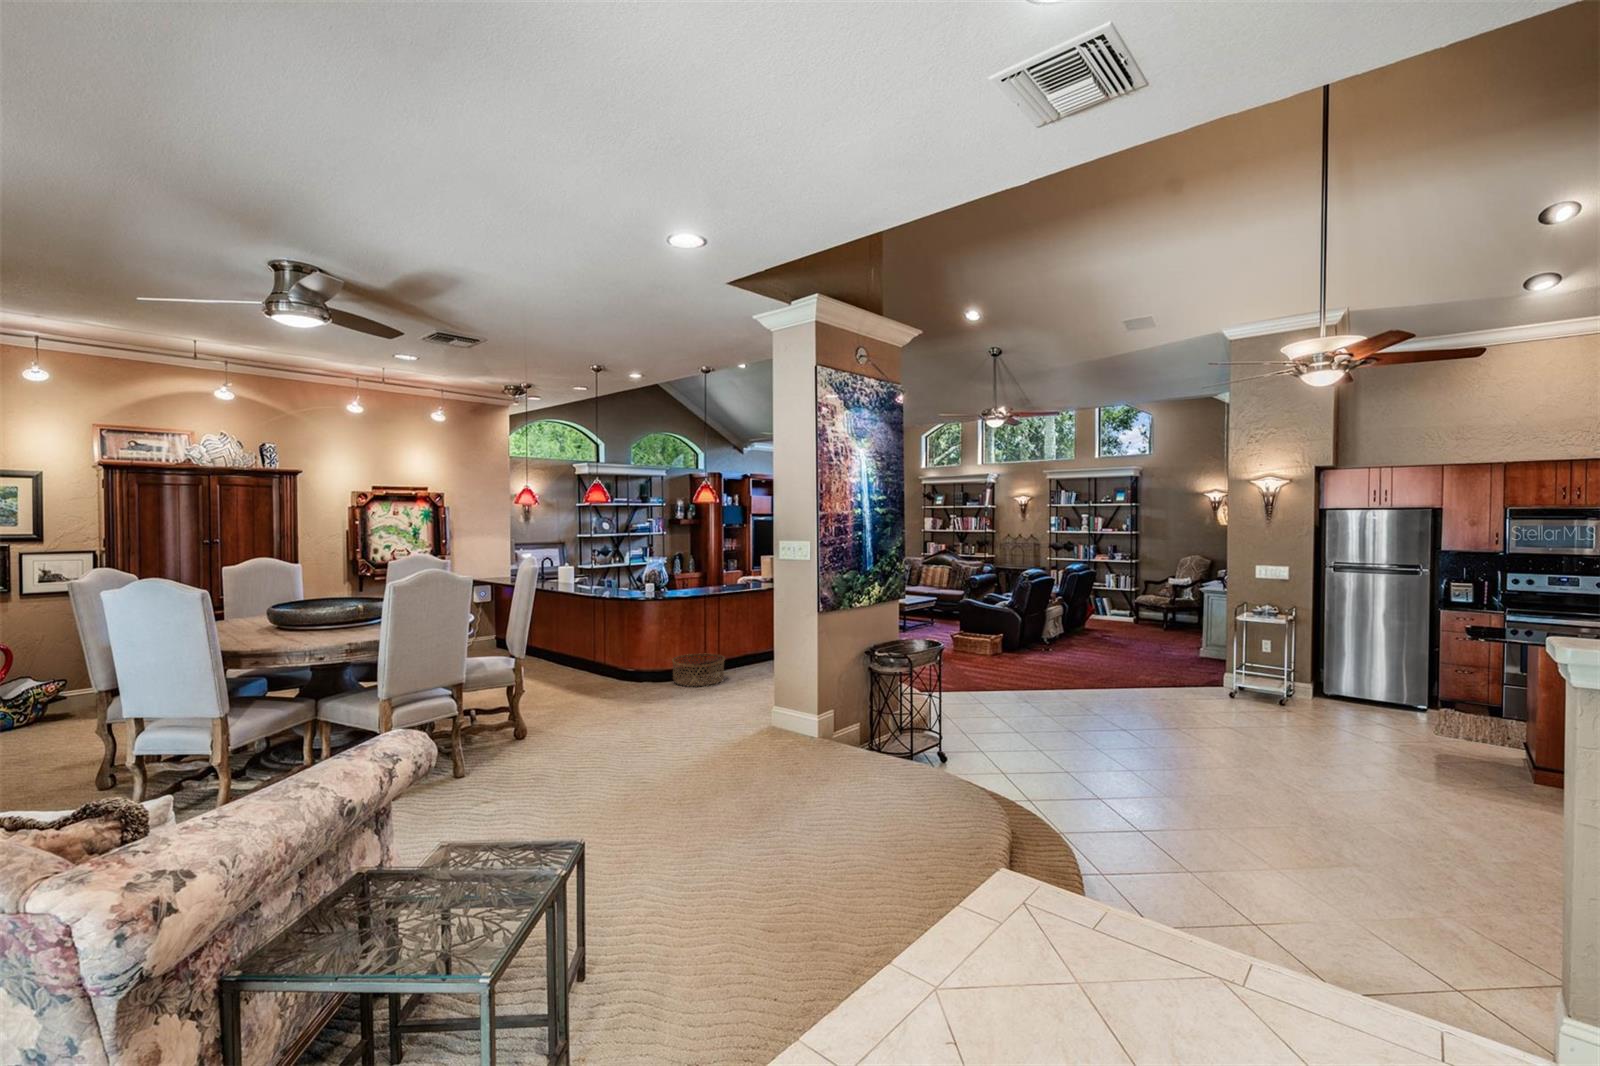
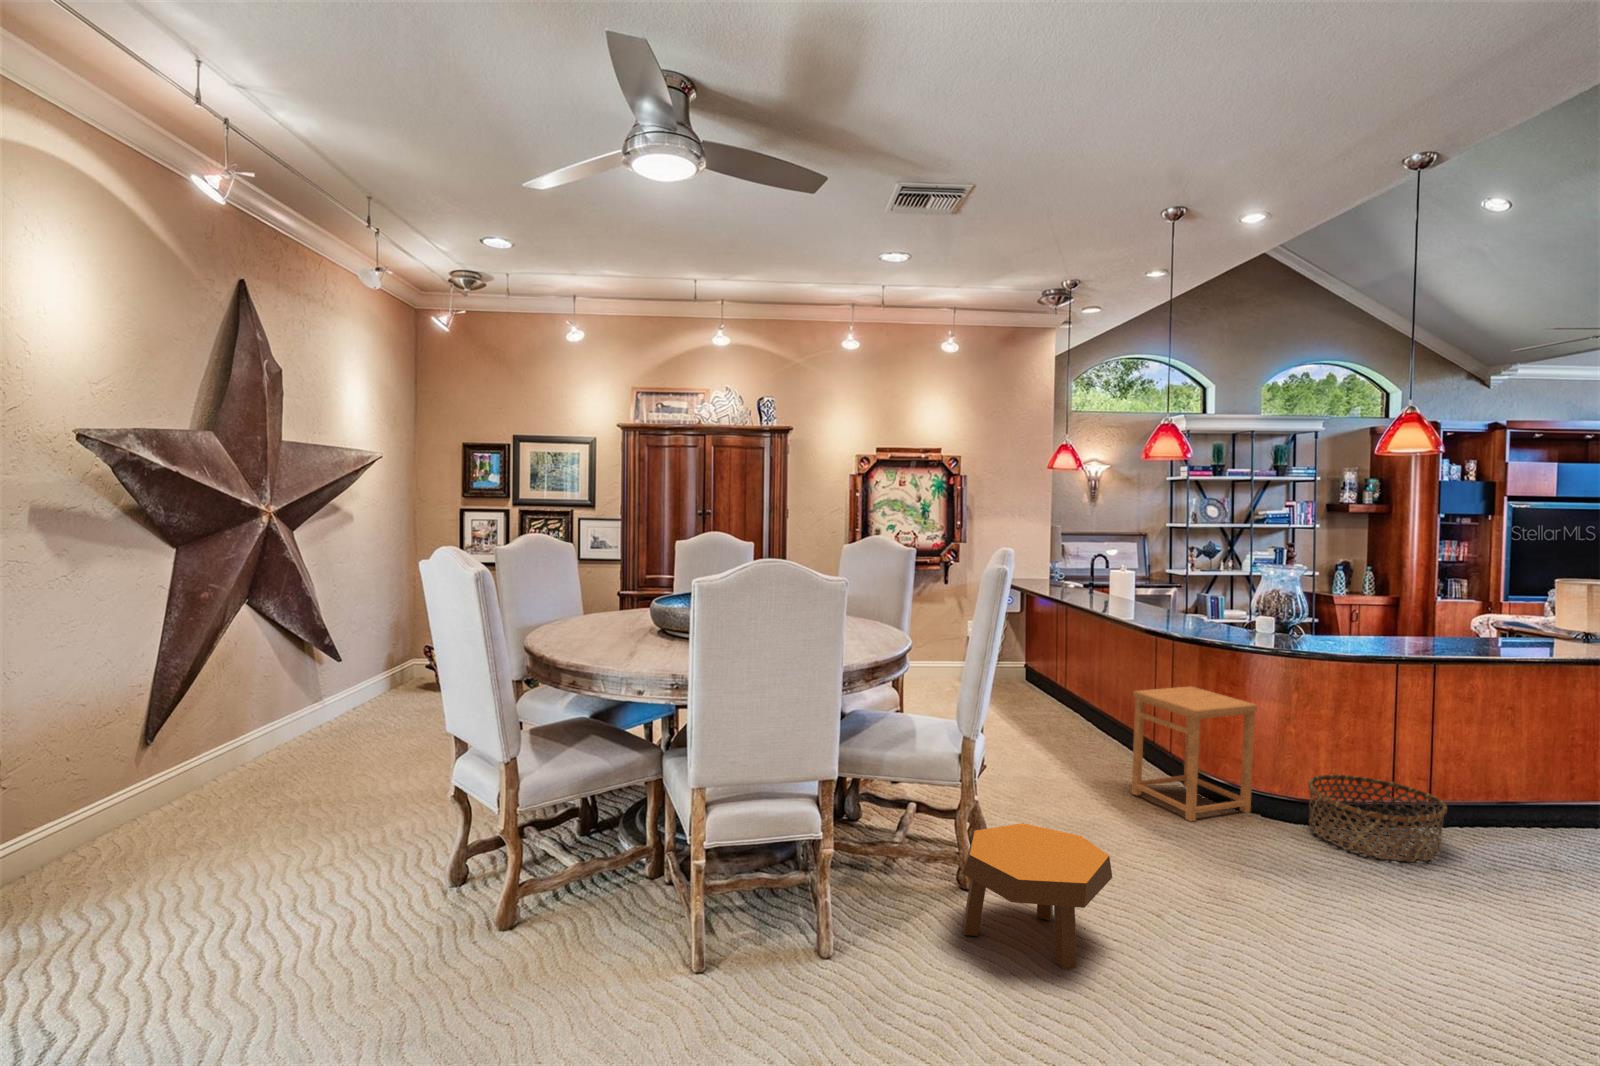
side table: none [587,624,648,692] -> present [1132,687,1257,821]
footstool: none [525,694,598,753] -> present [962,823,1112,970]

